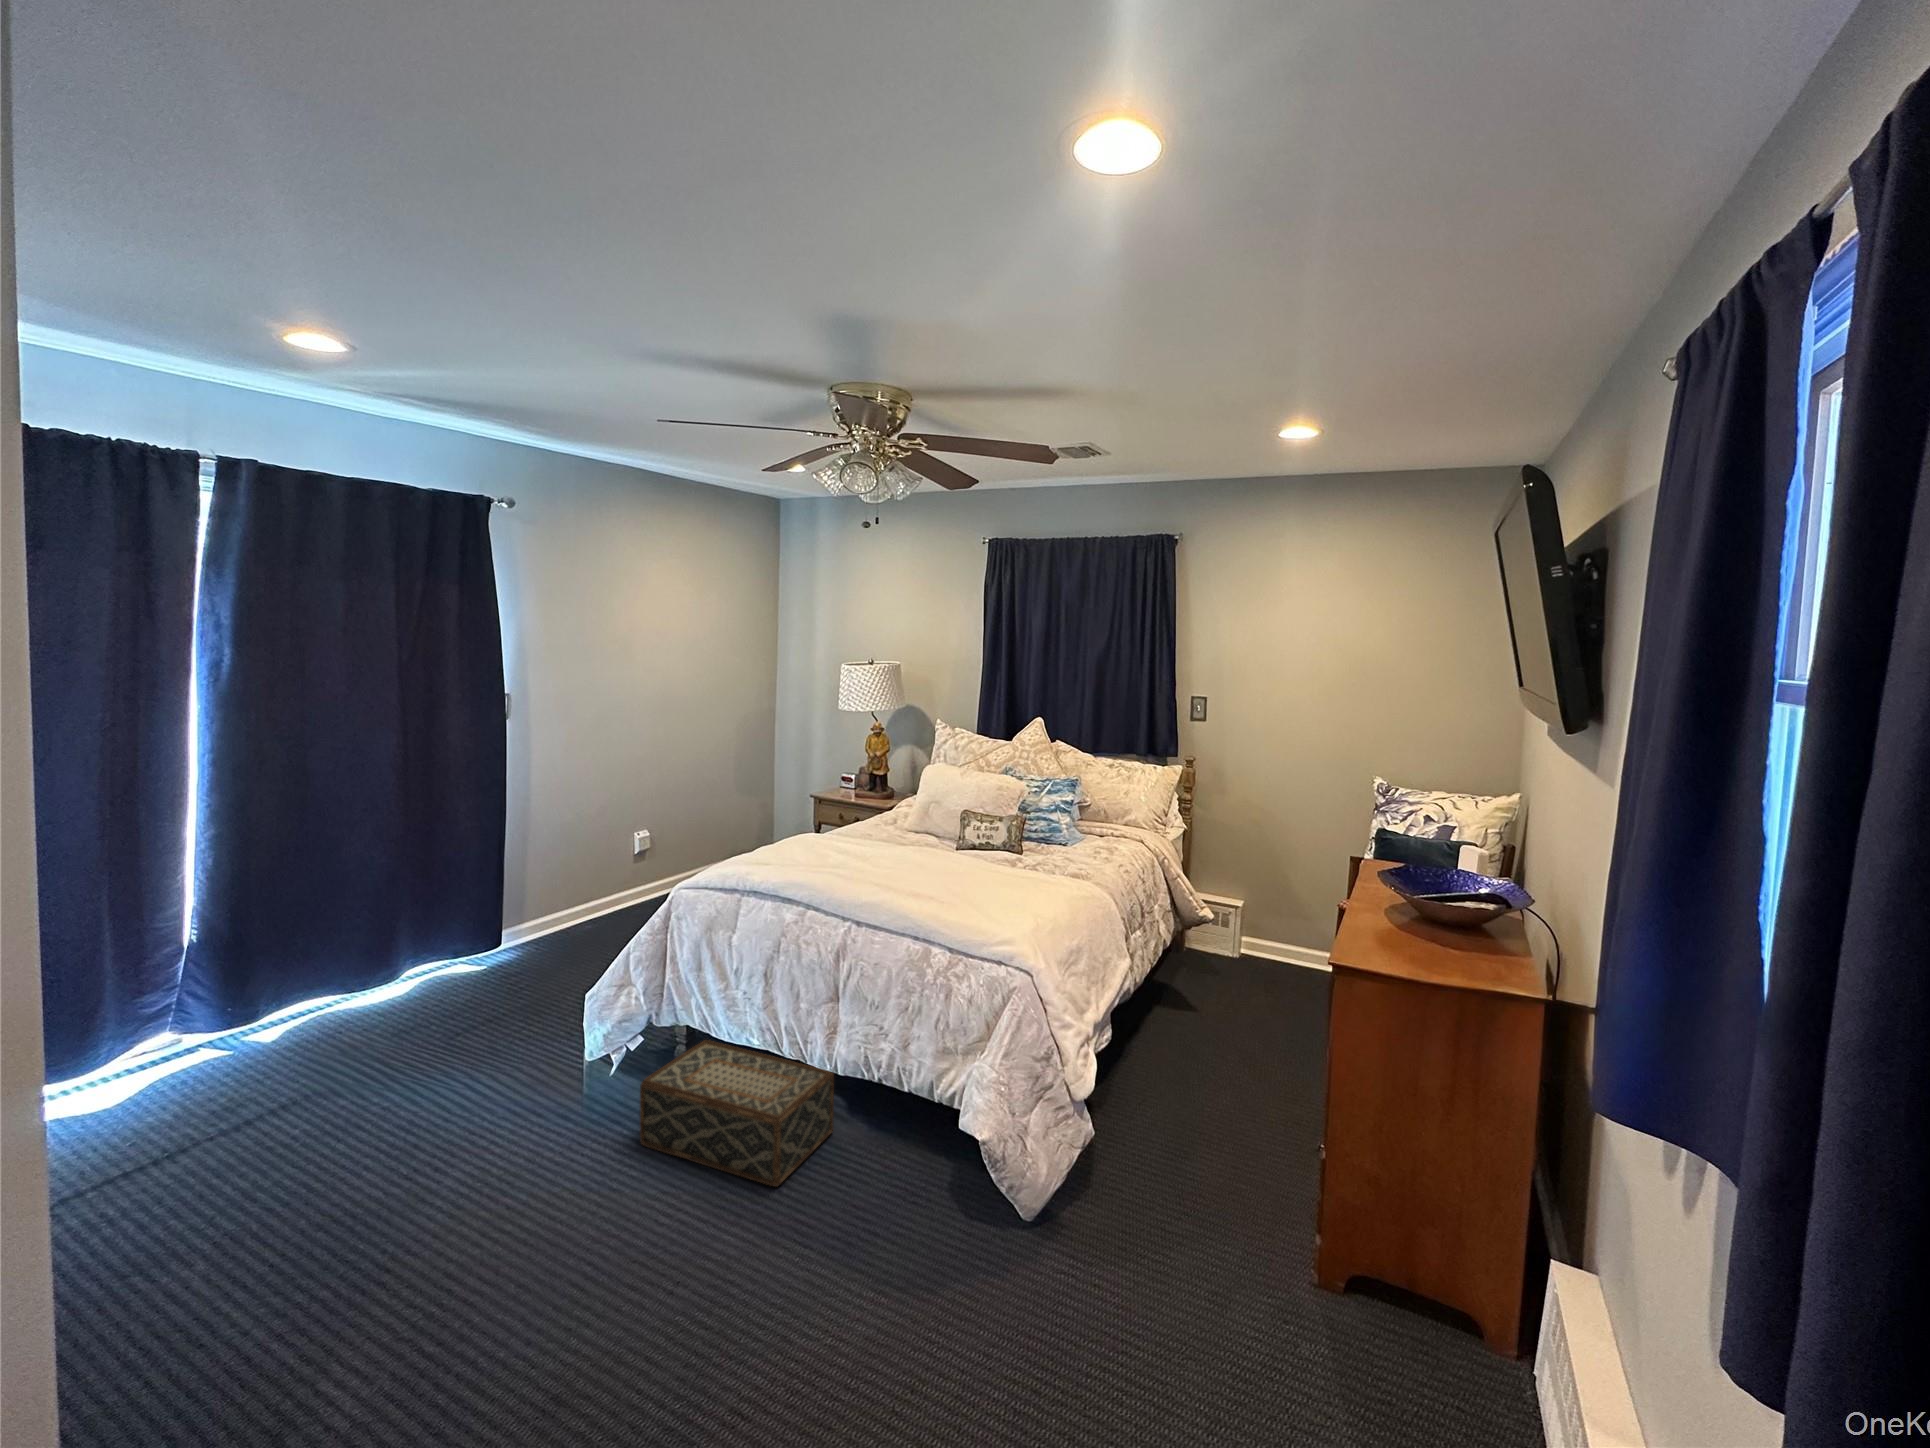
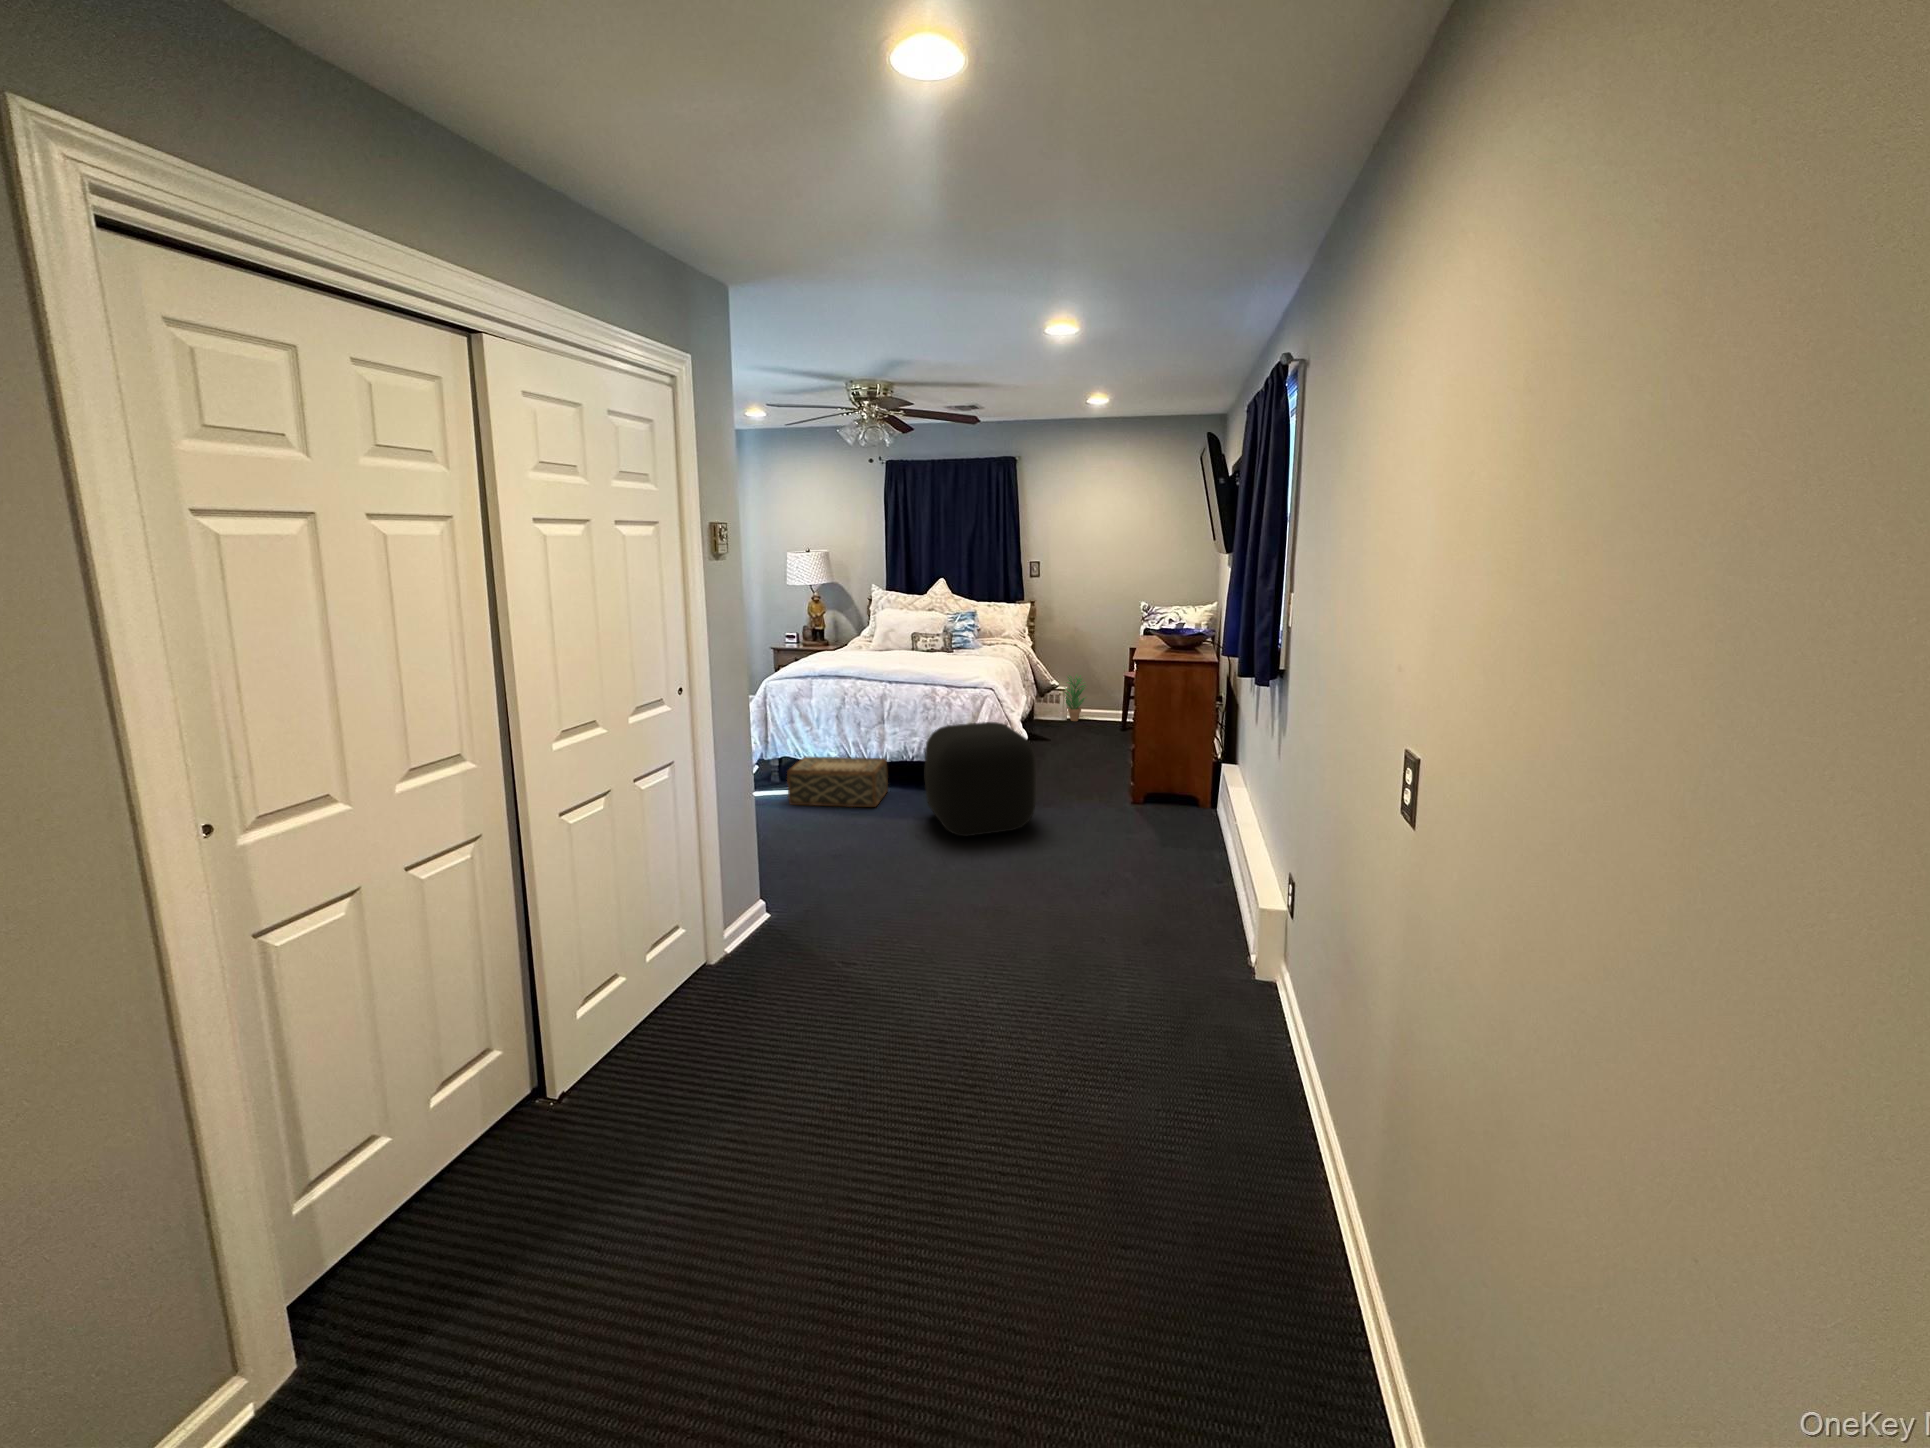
potted plant: none [1229,888,1273,968] -> present [1064,675,1086,721]
ottoman: none [822,1065,1063,1370] -> present [924,722,1036,836]

